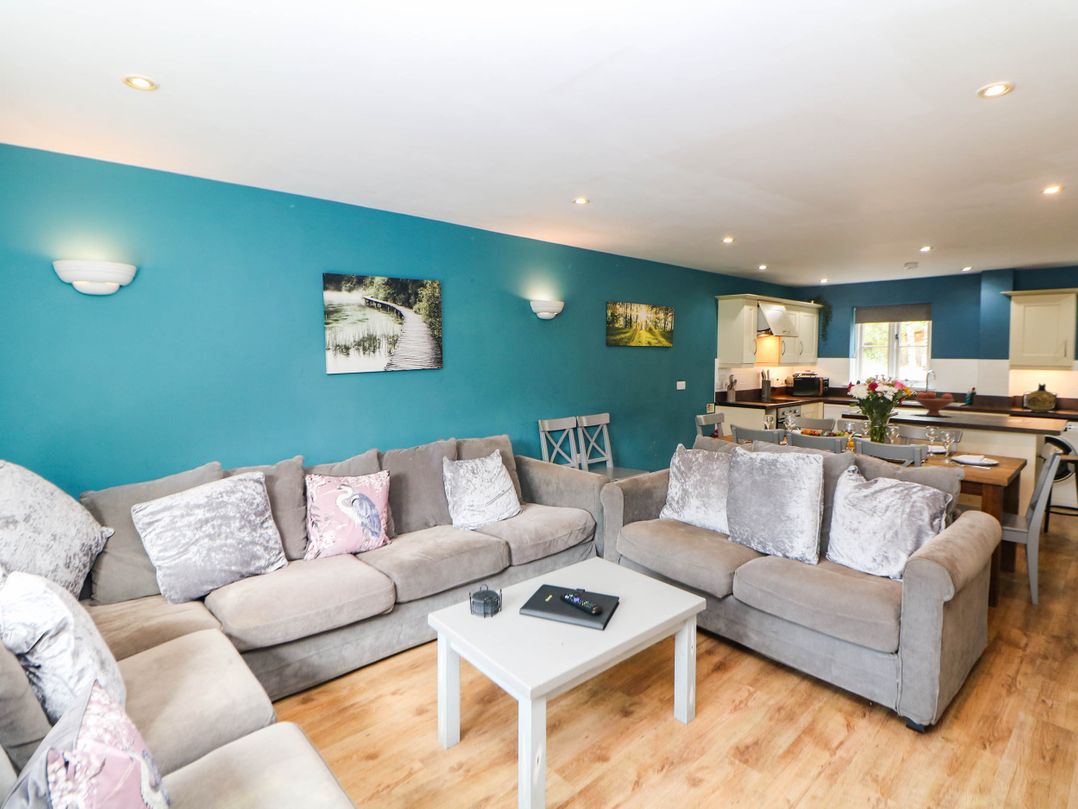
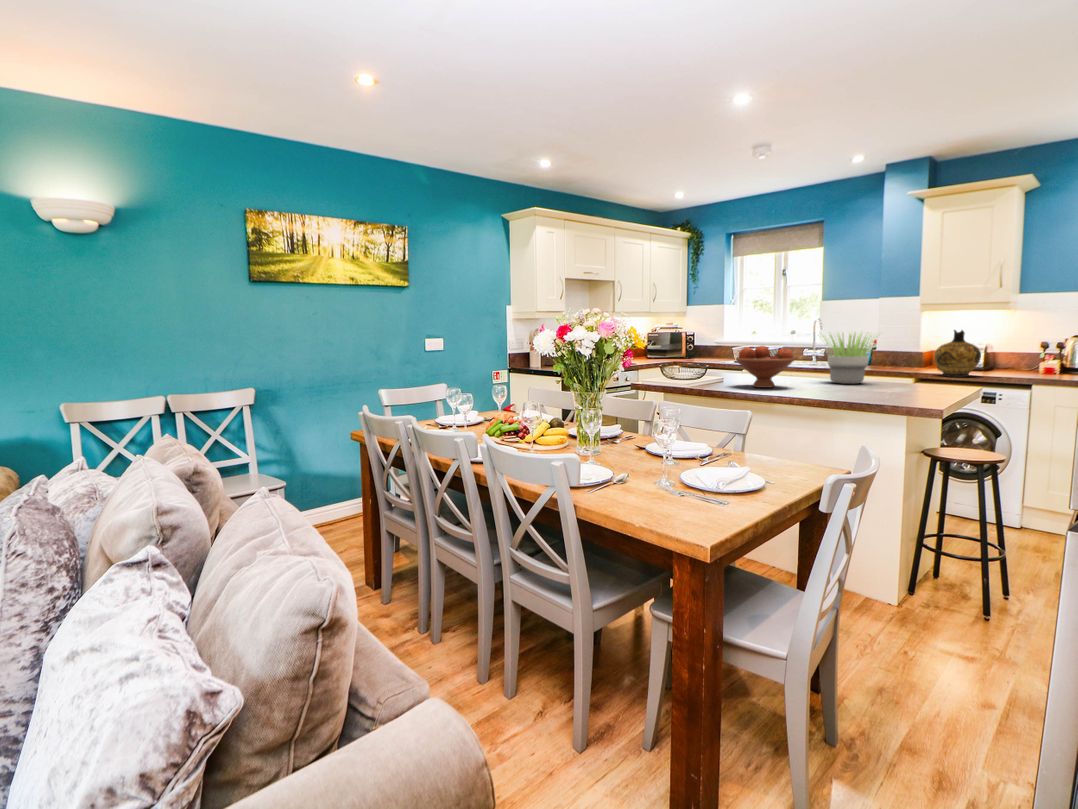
potted plant: none [957,383,1004,415] -> present [822,332,873,384]

